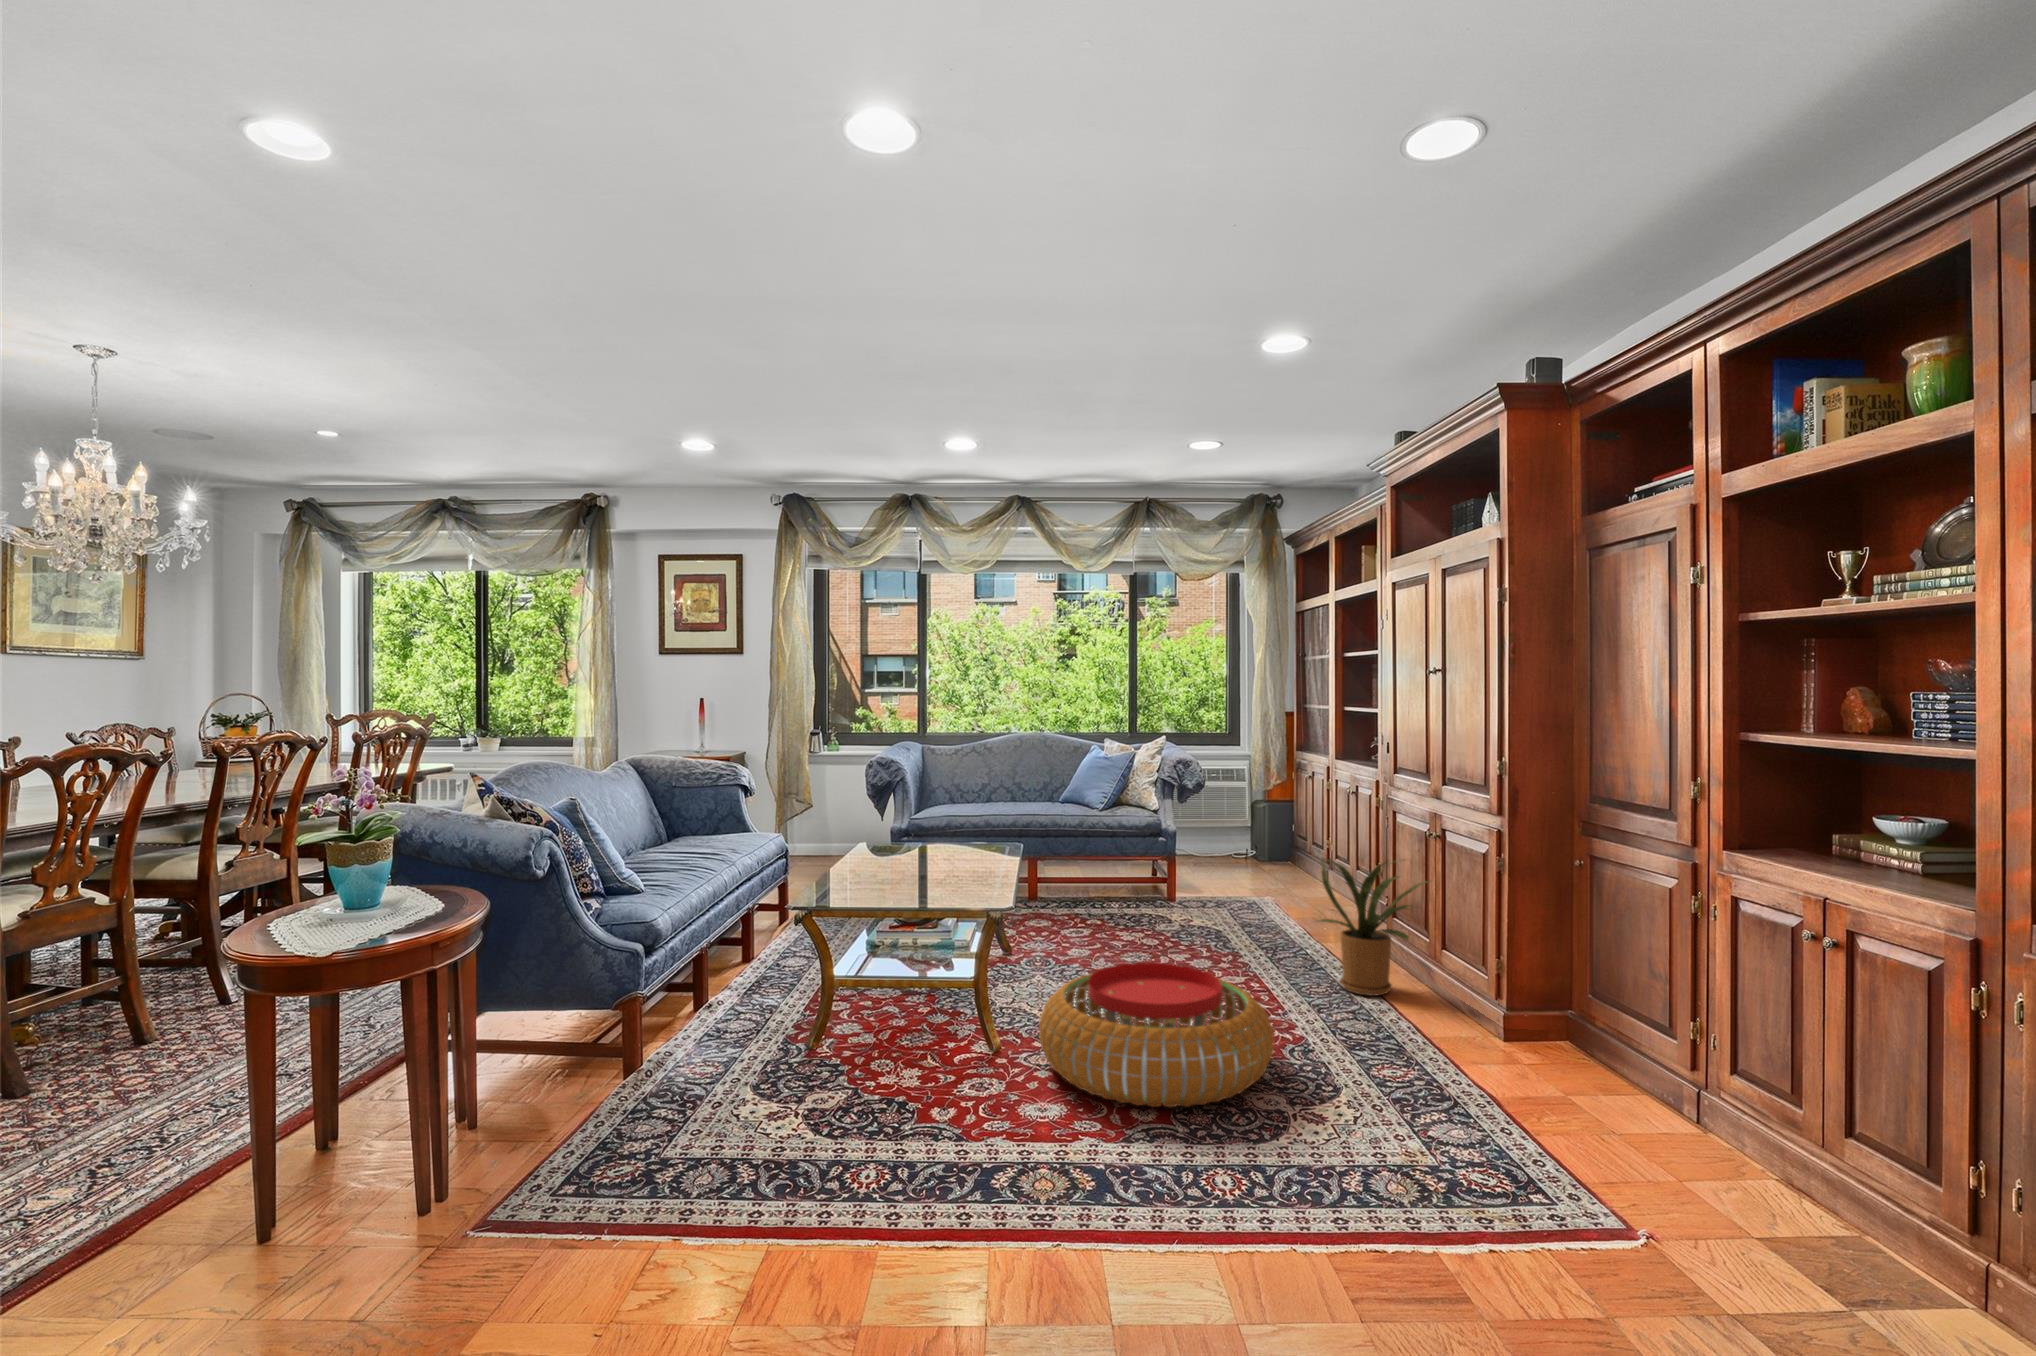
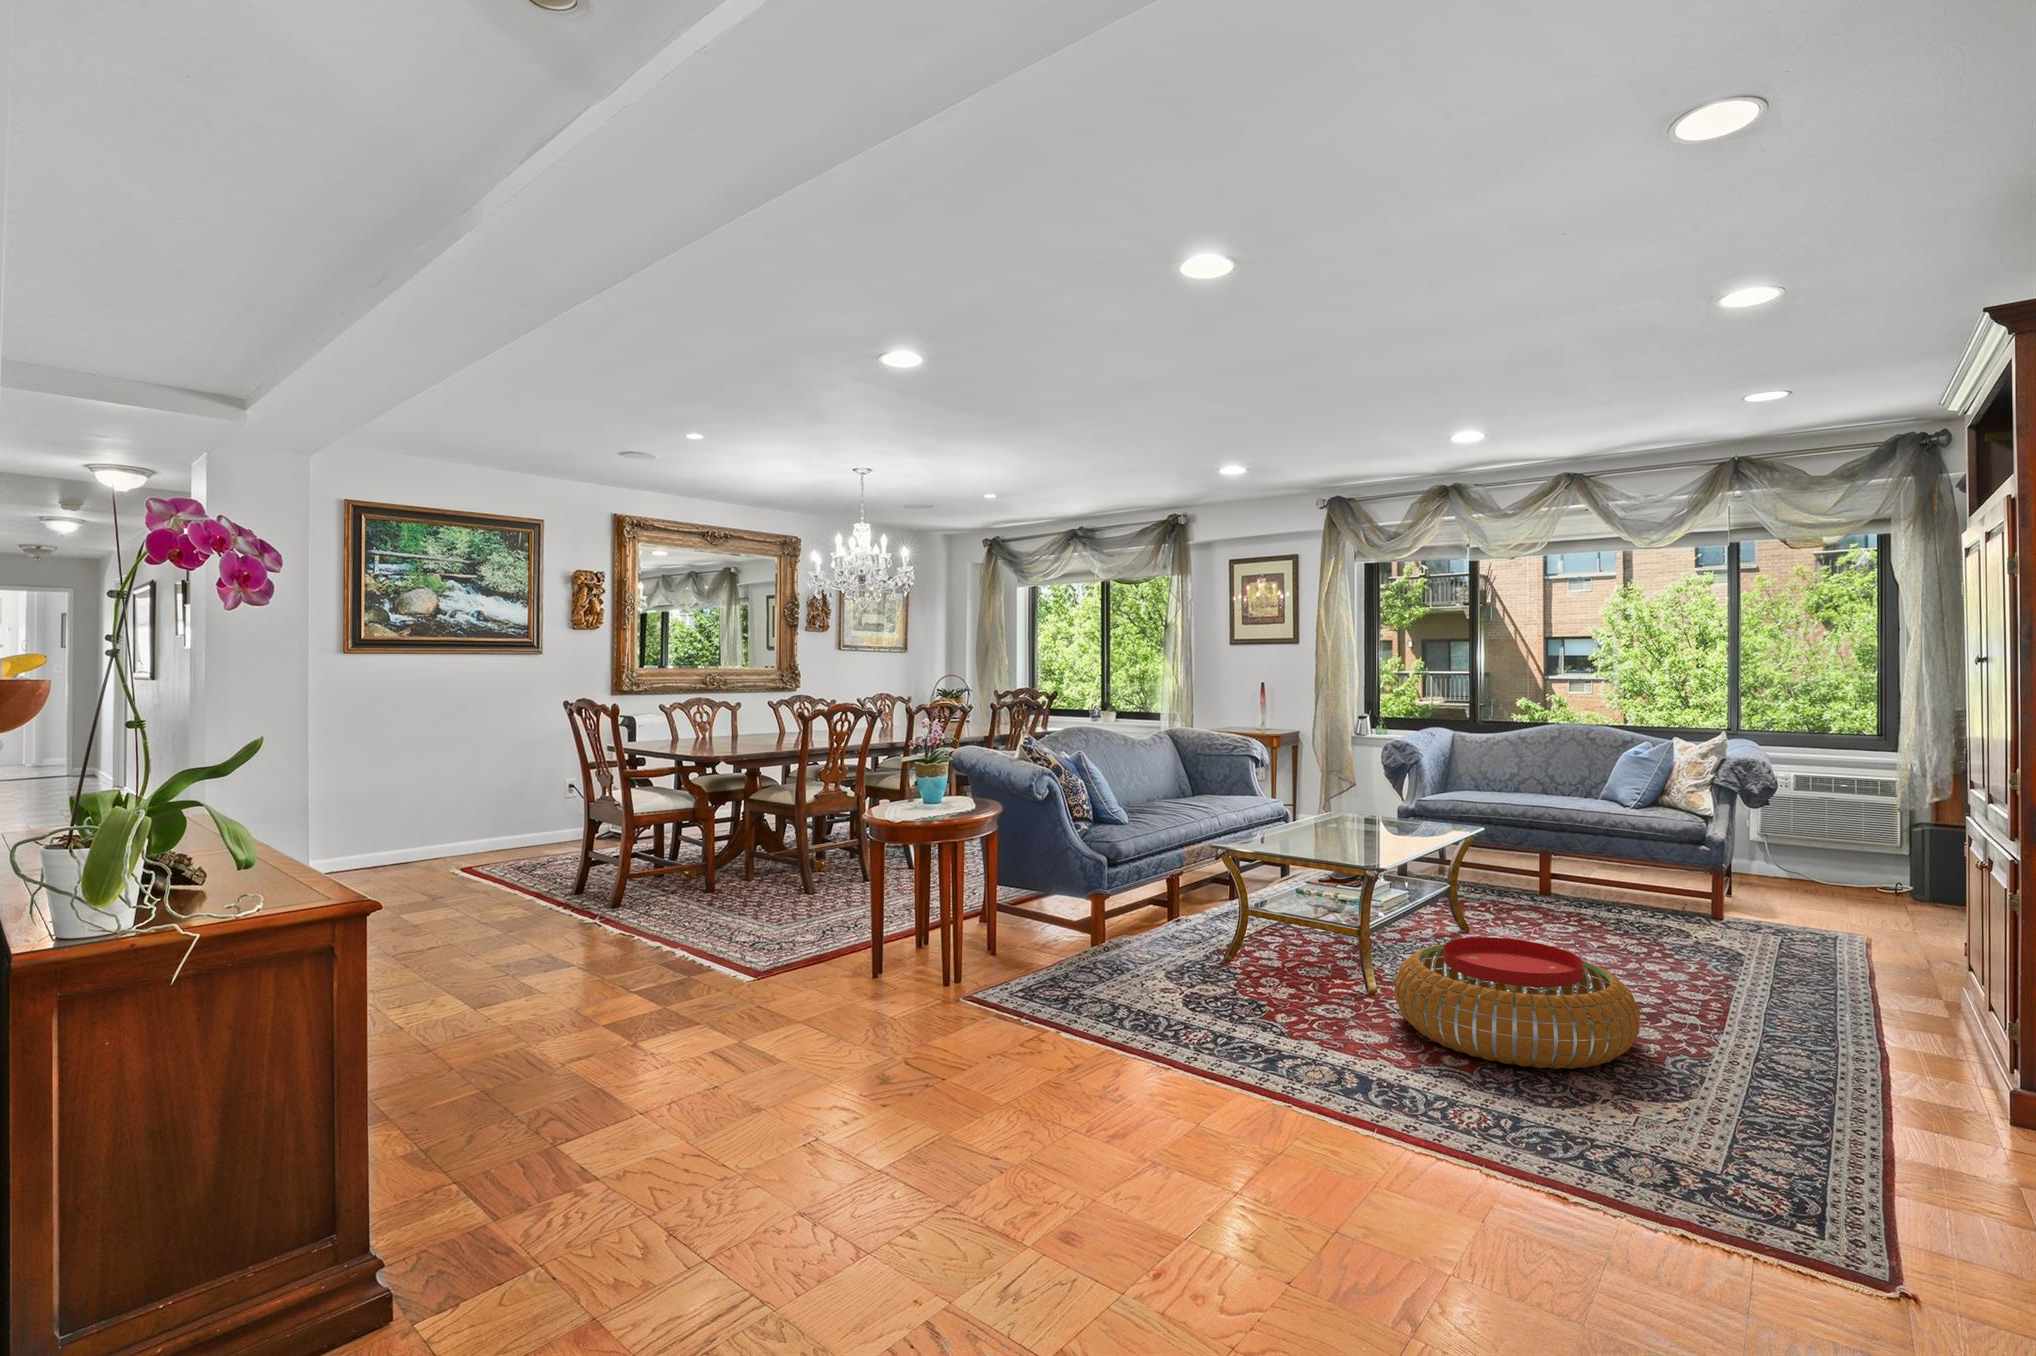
house plant: present [1319,858,1428,996] -> none [1808,870,1974,1044]

